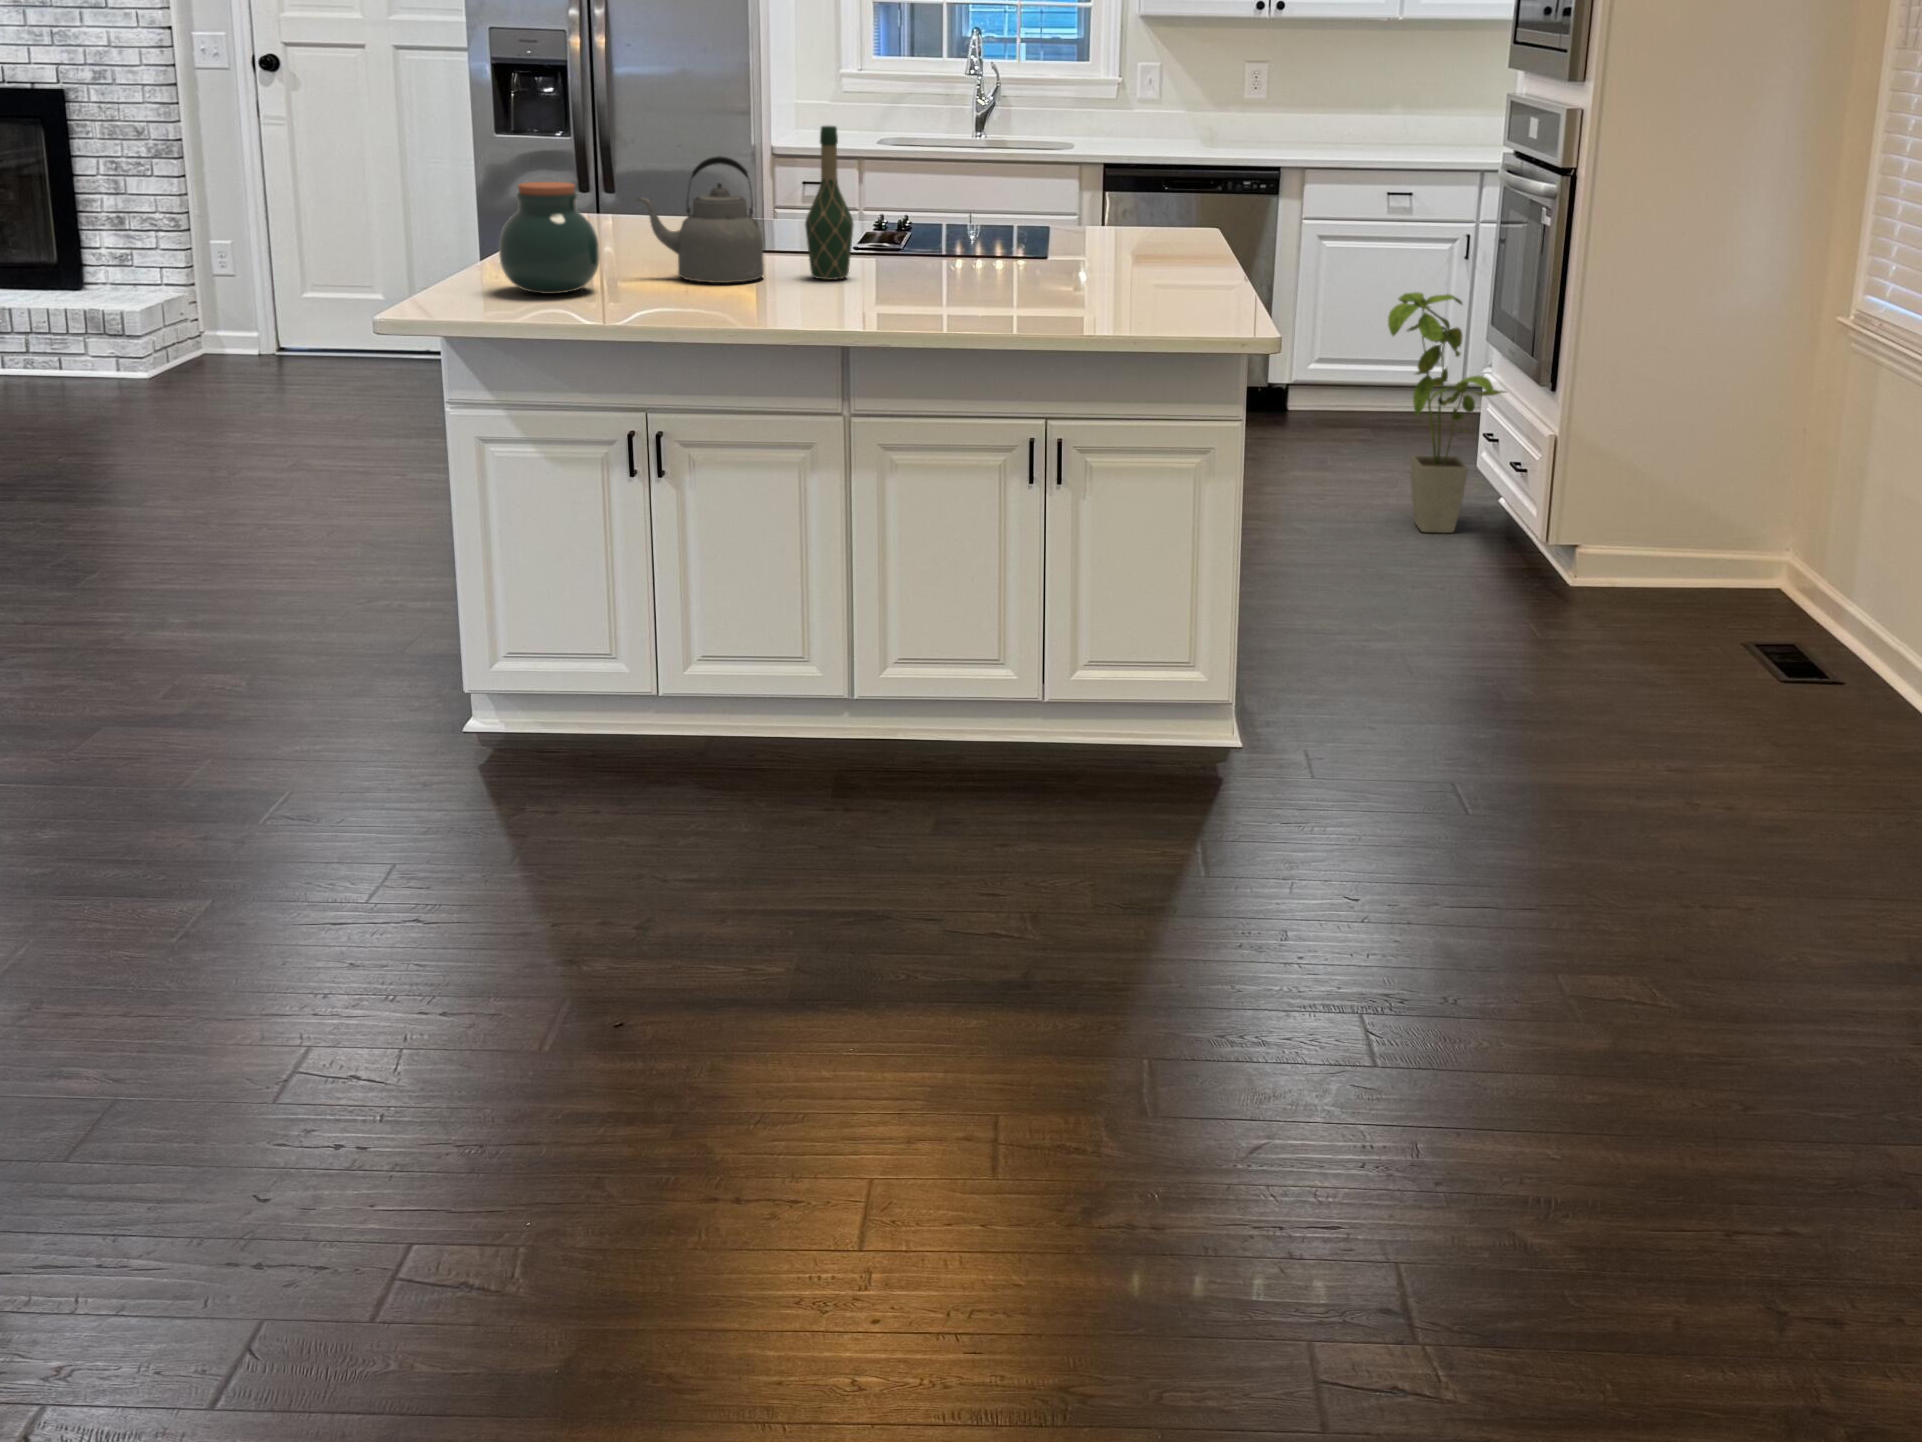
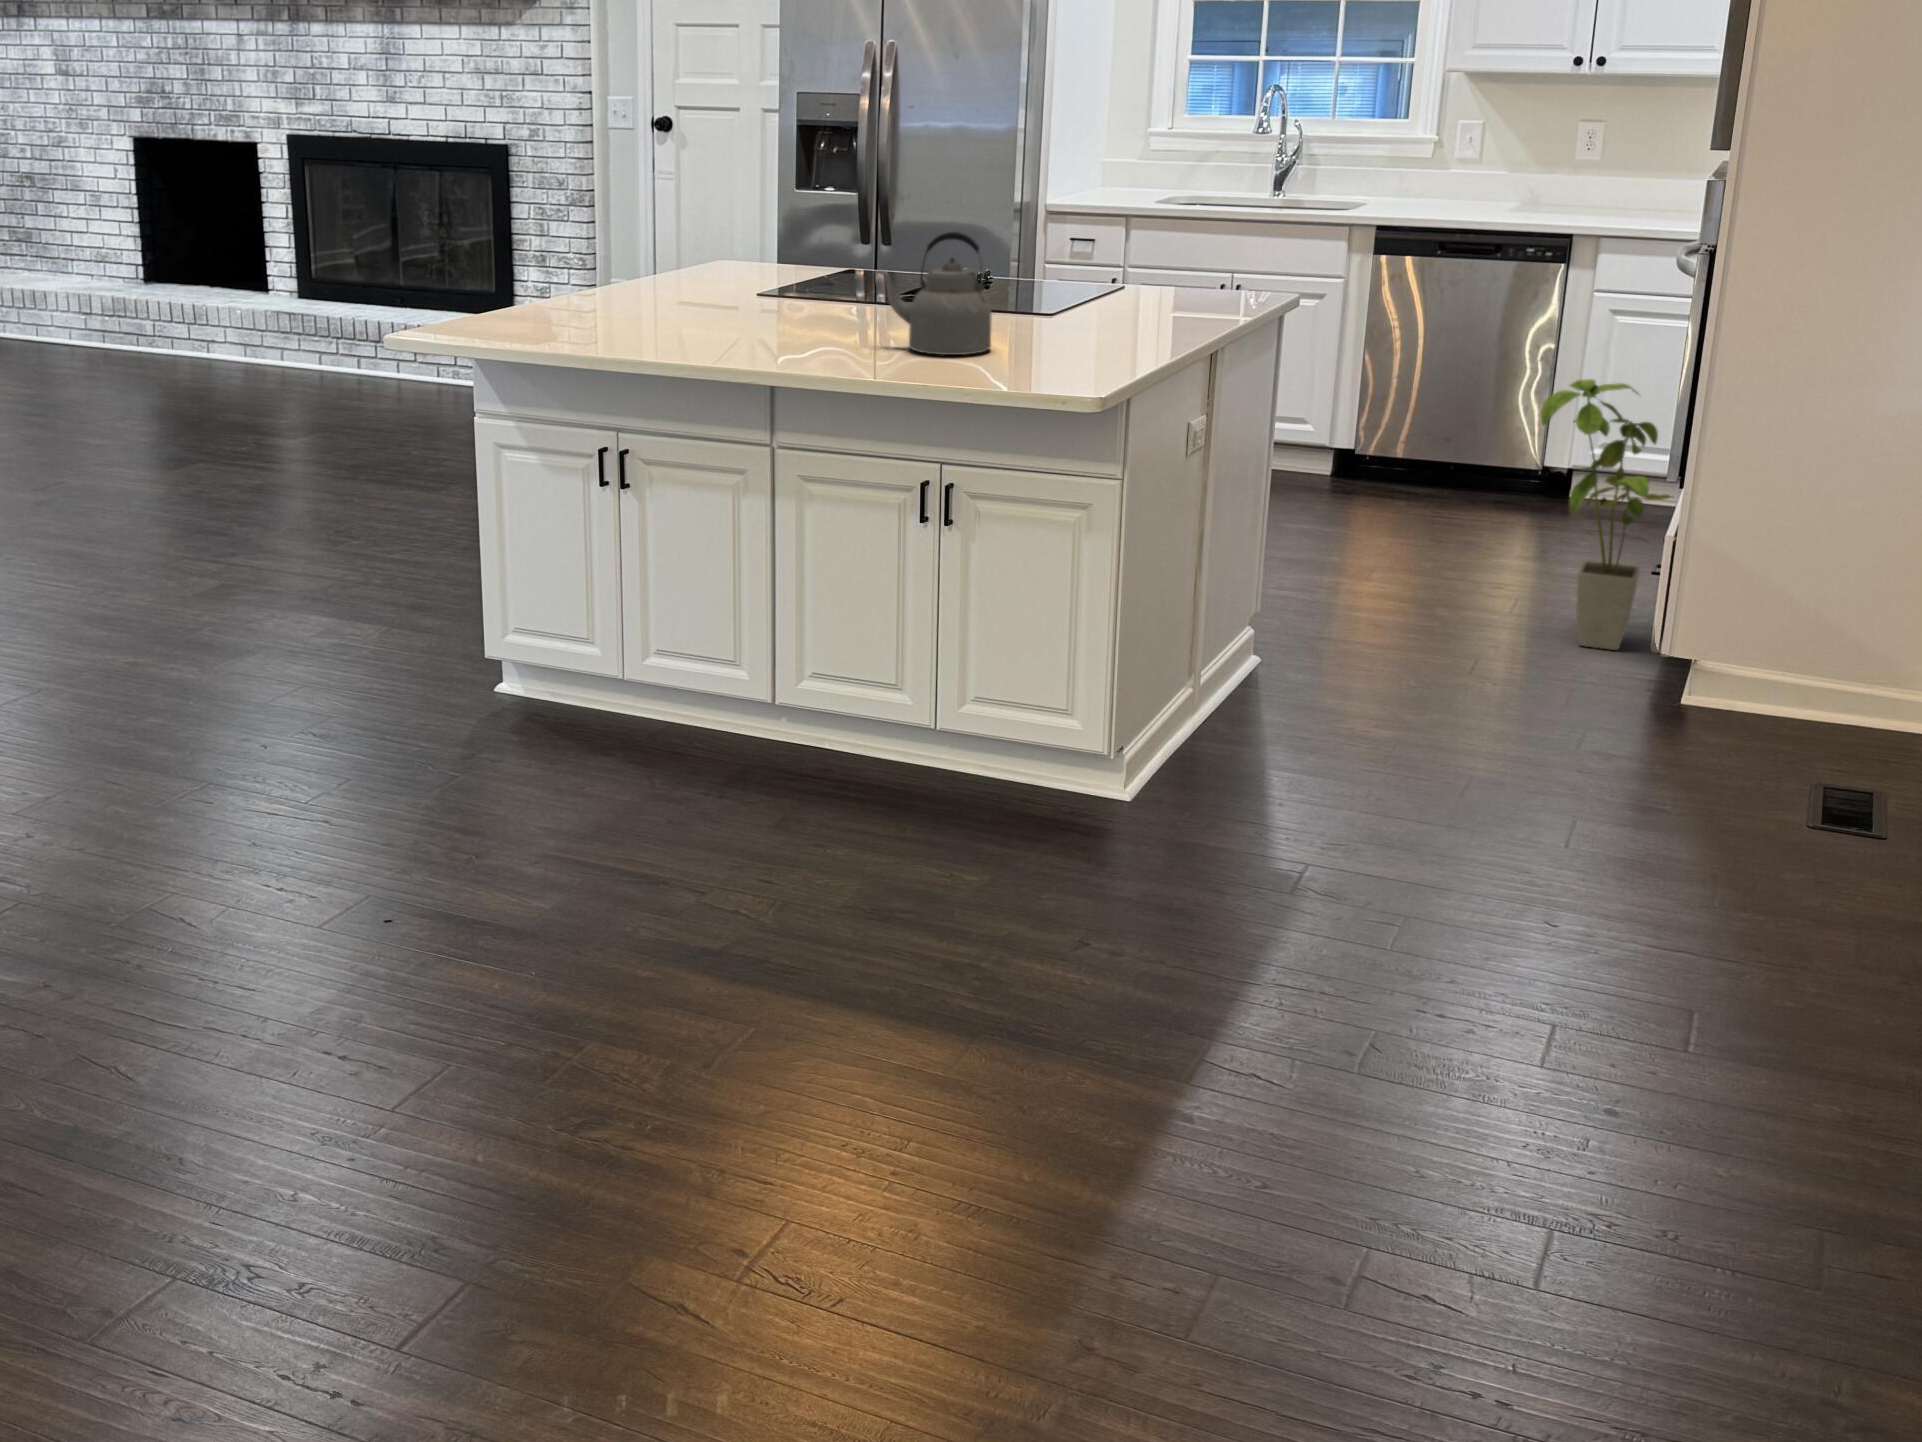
wine bottle: present [805,126,854,280] -> none [793,189,837,331]
kettle: present [635,156,764,283] -> present [875,232,991,355]
jar: present [499,182,600,294] -> none [519,234,603,331]

